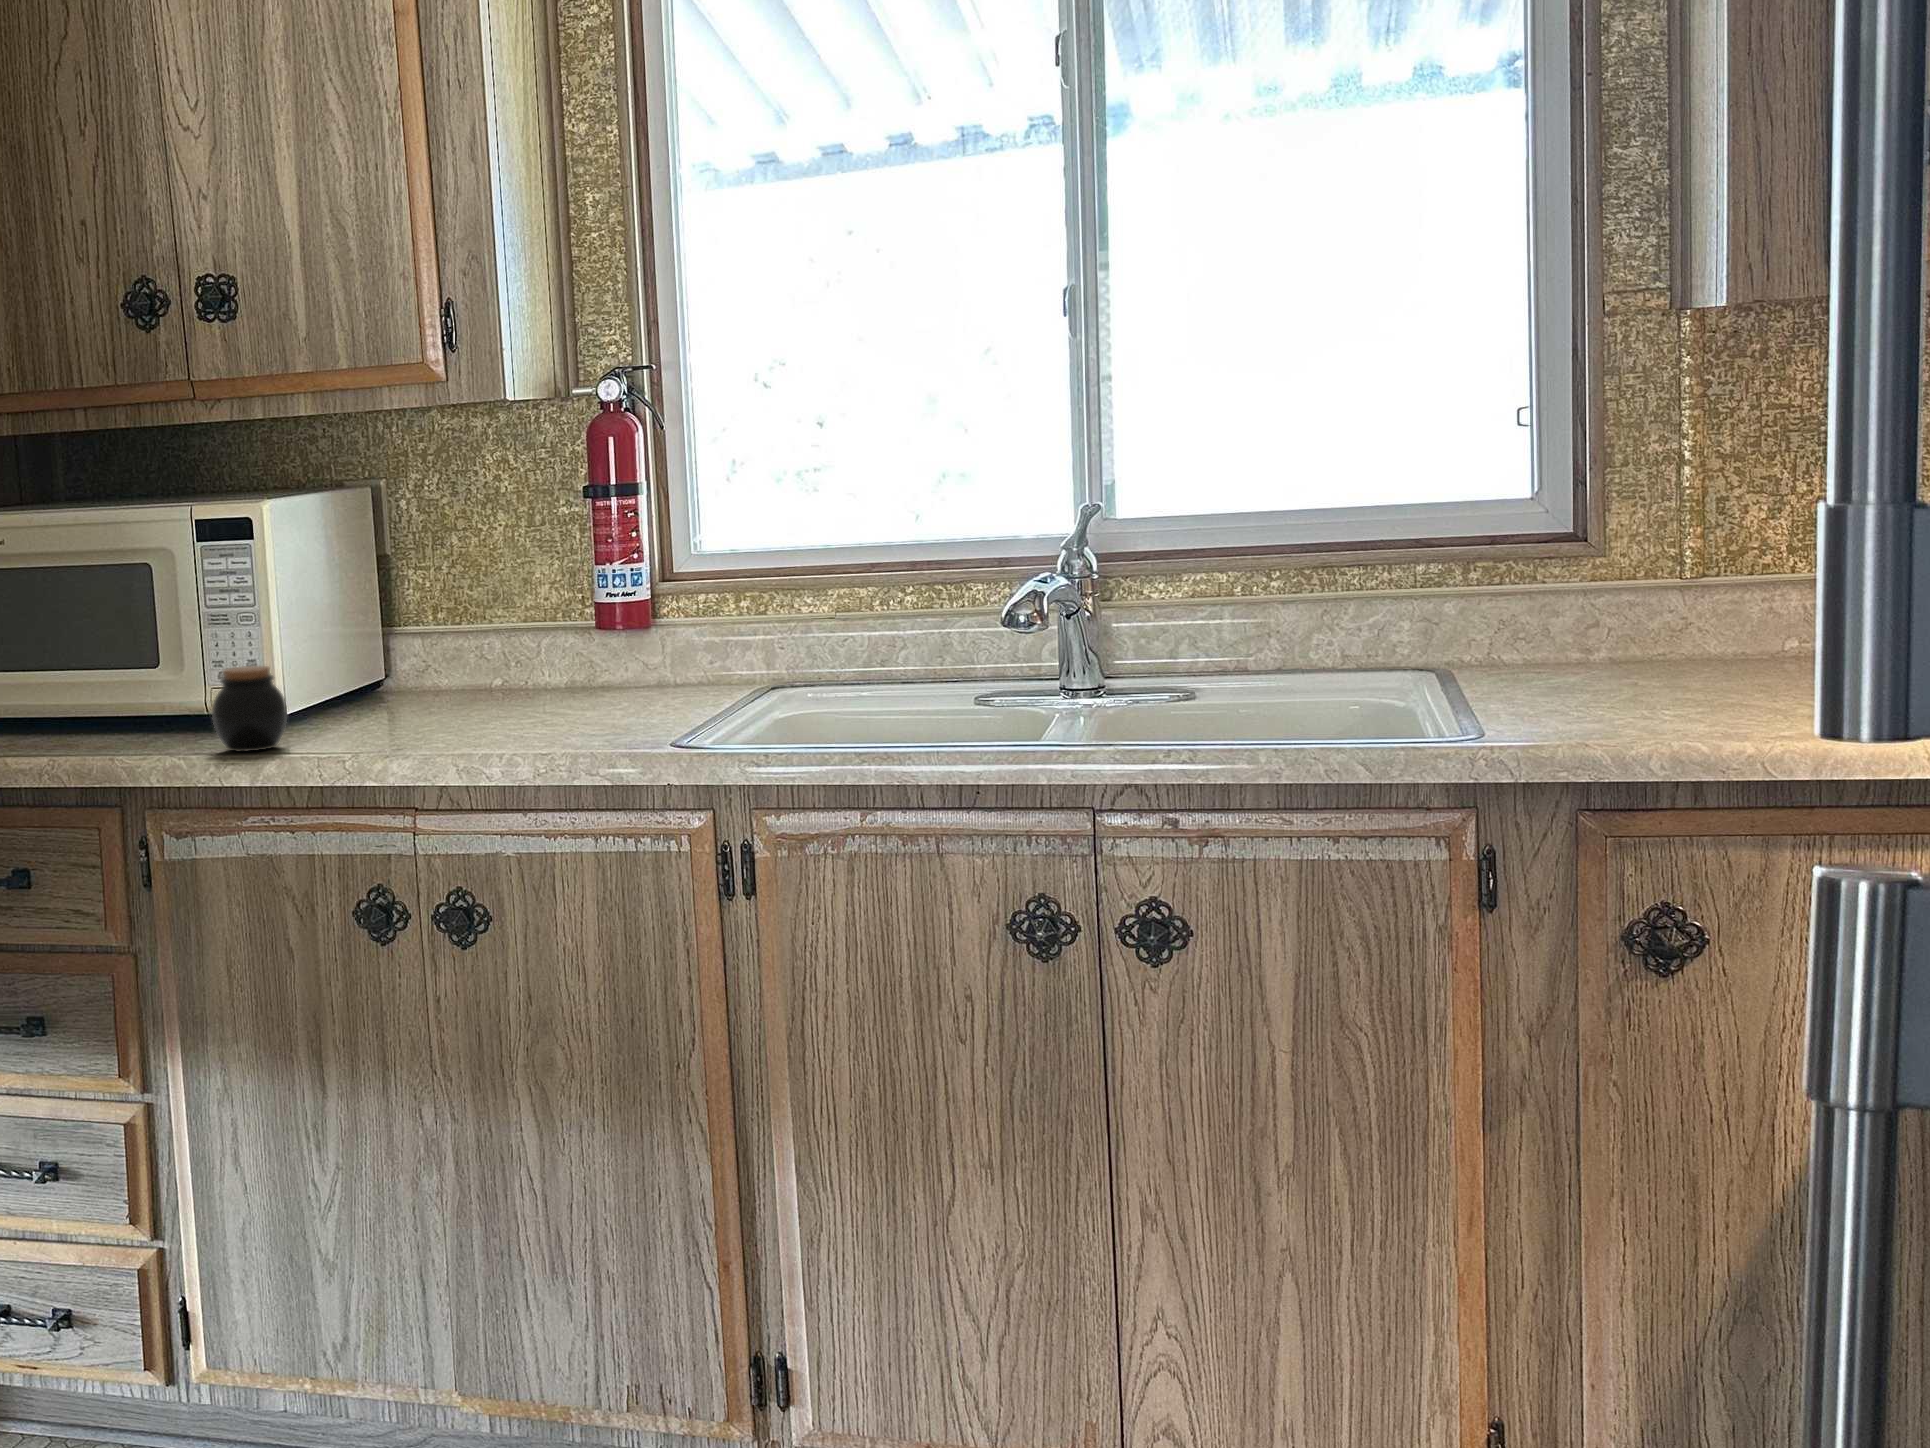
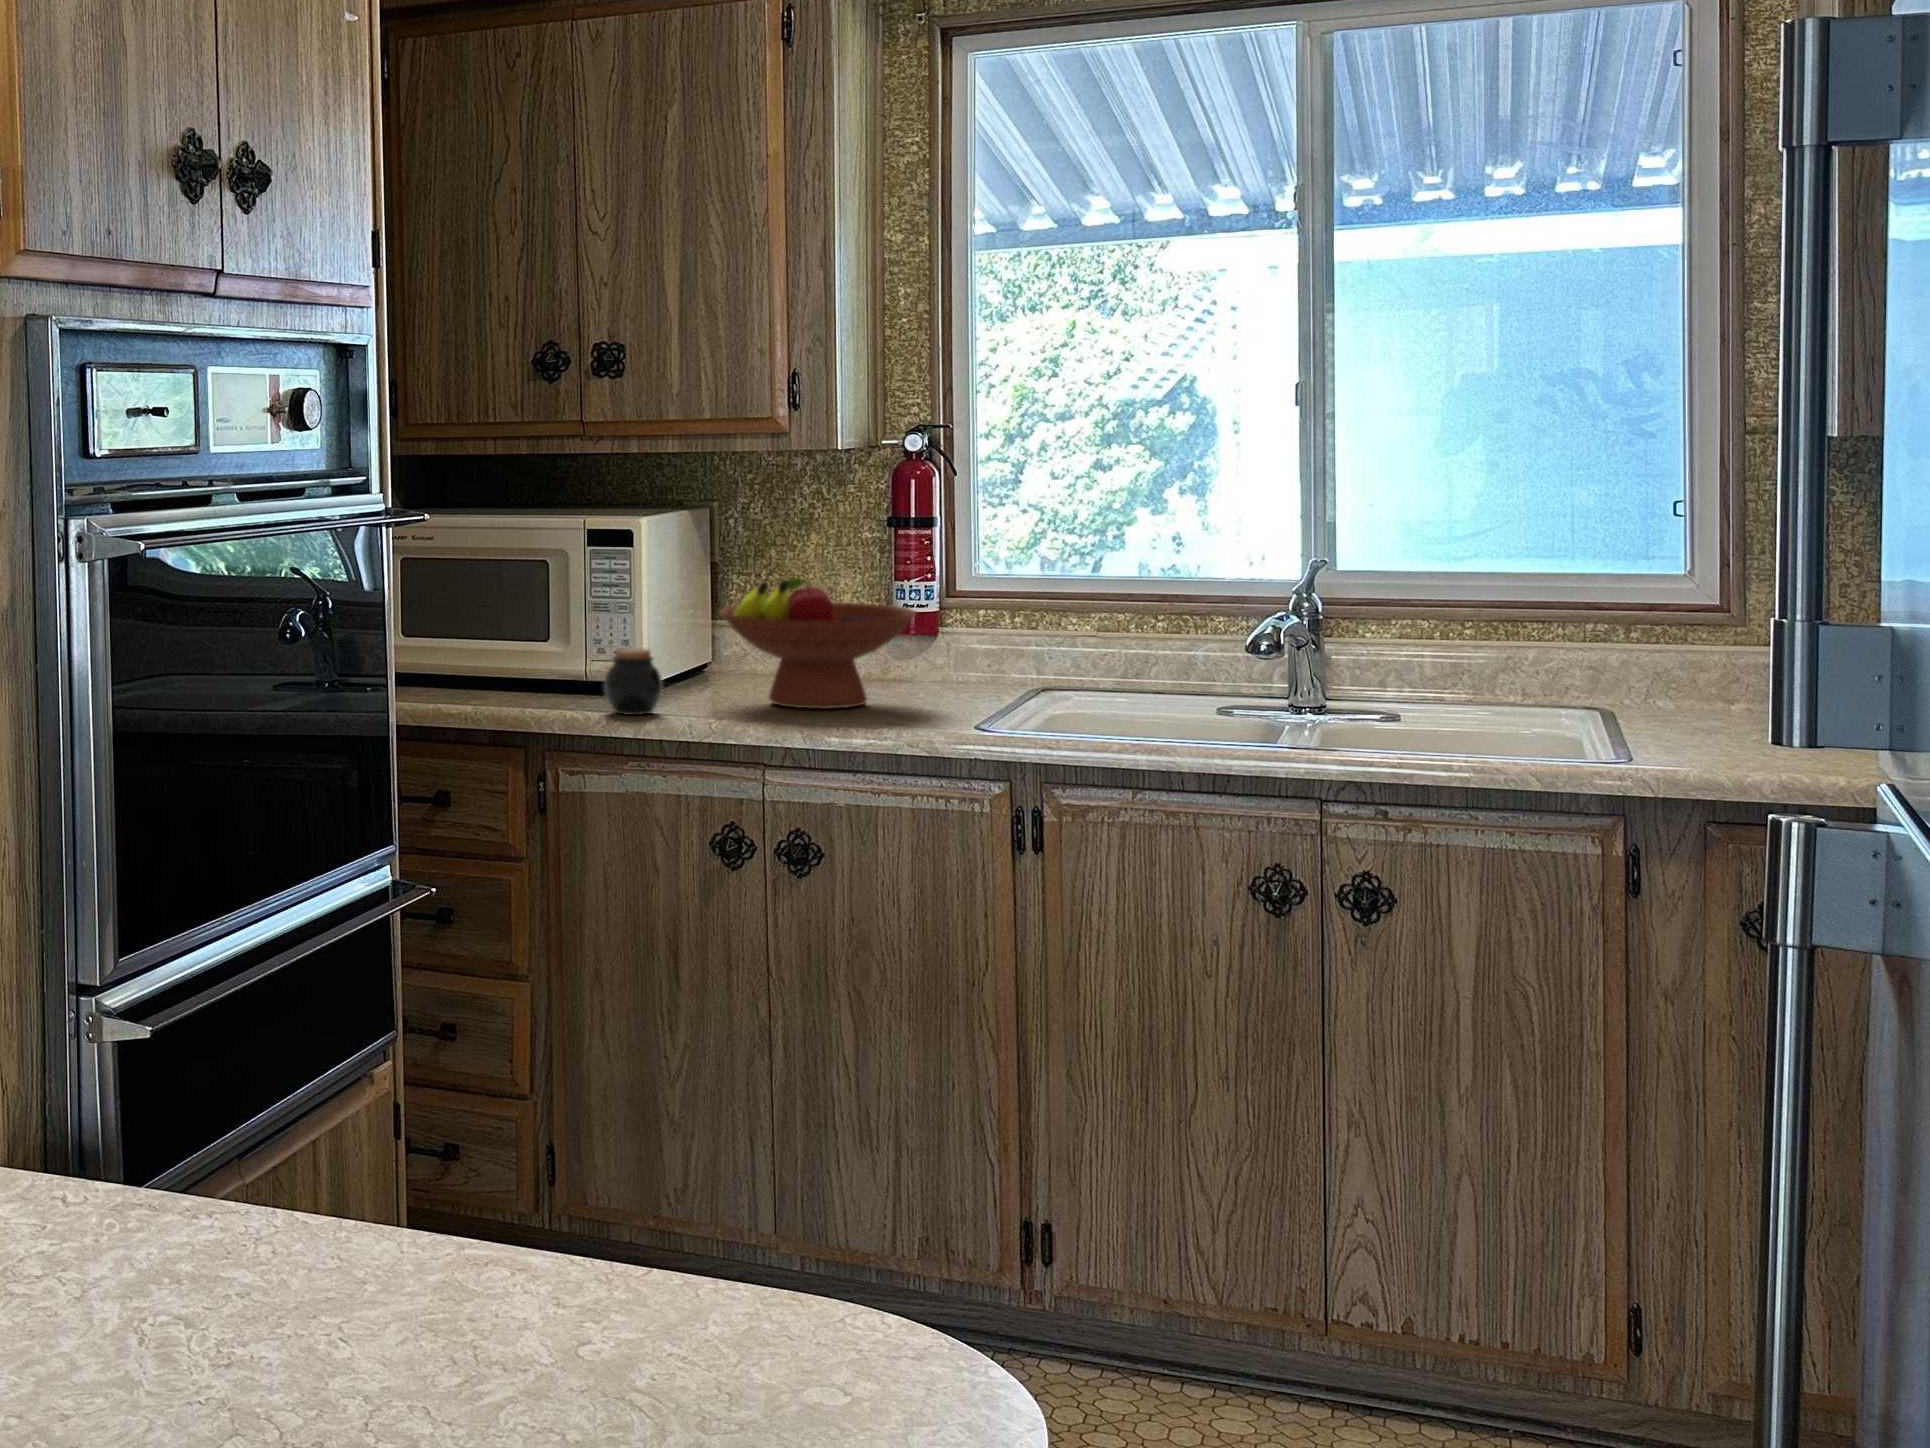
fruit bowl: none [362,563,609,728] -> present [720,578,916,709]

